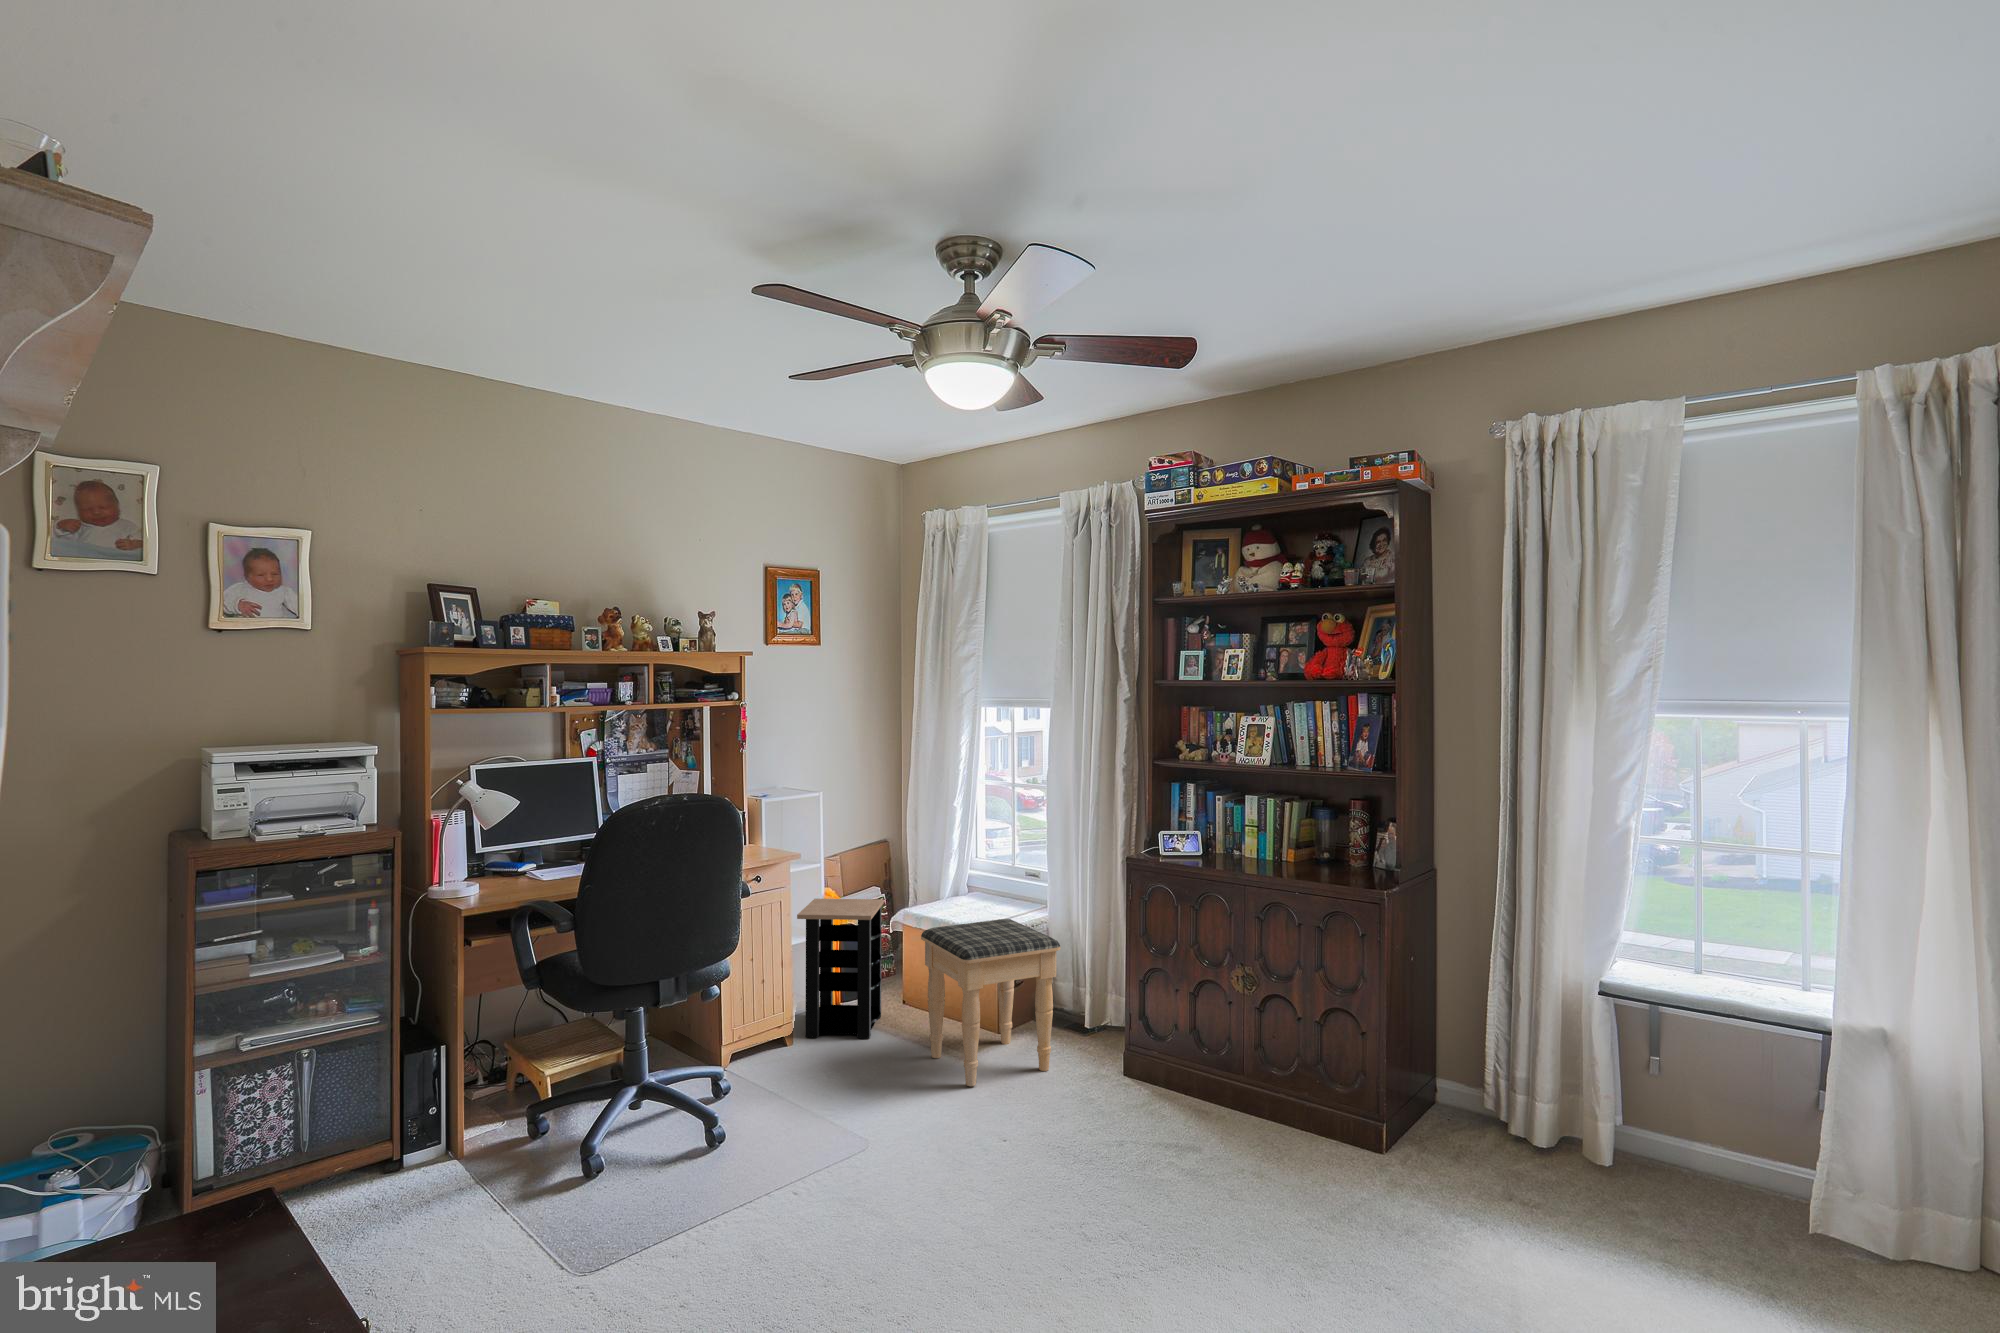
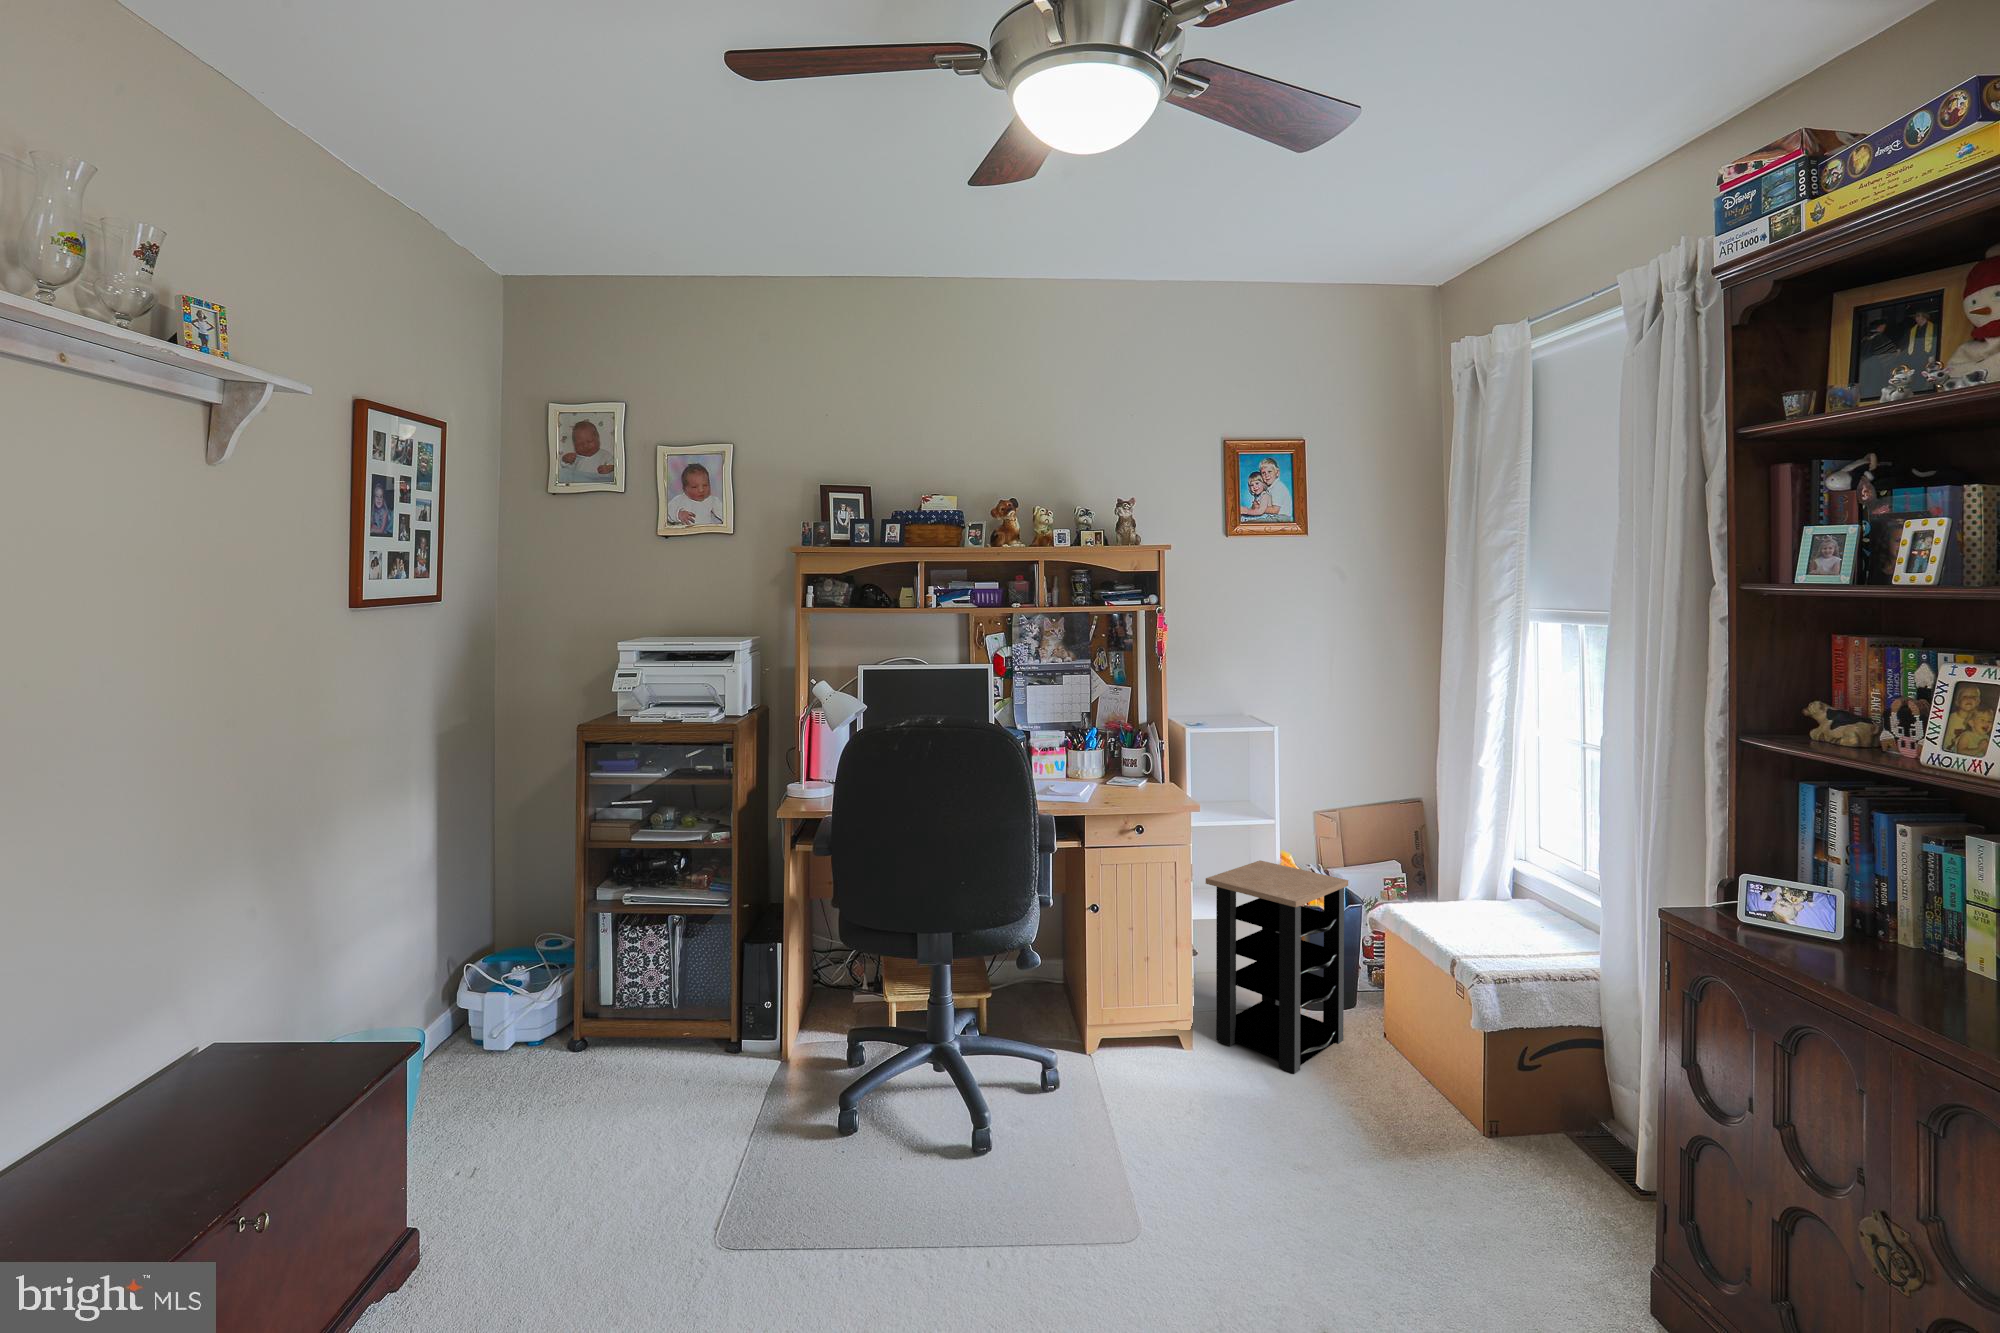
footstool: present [921,919,1060,1086] -> none [1345,944,1592,1274]

